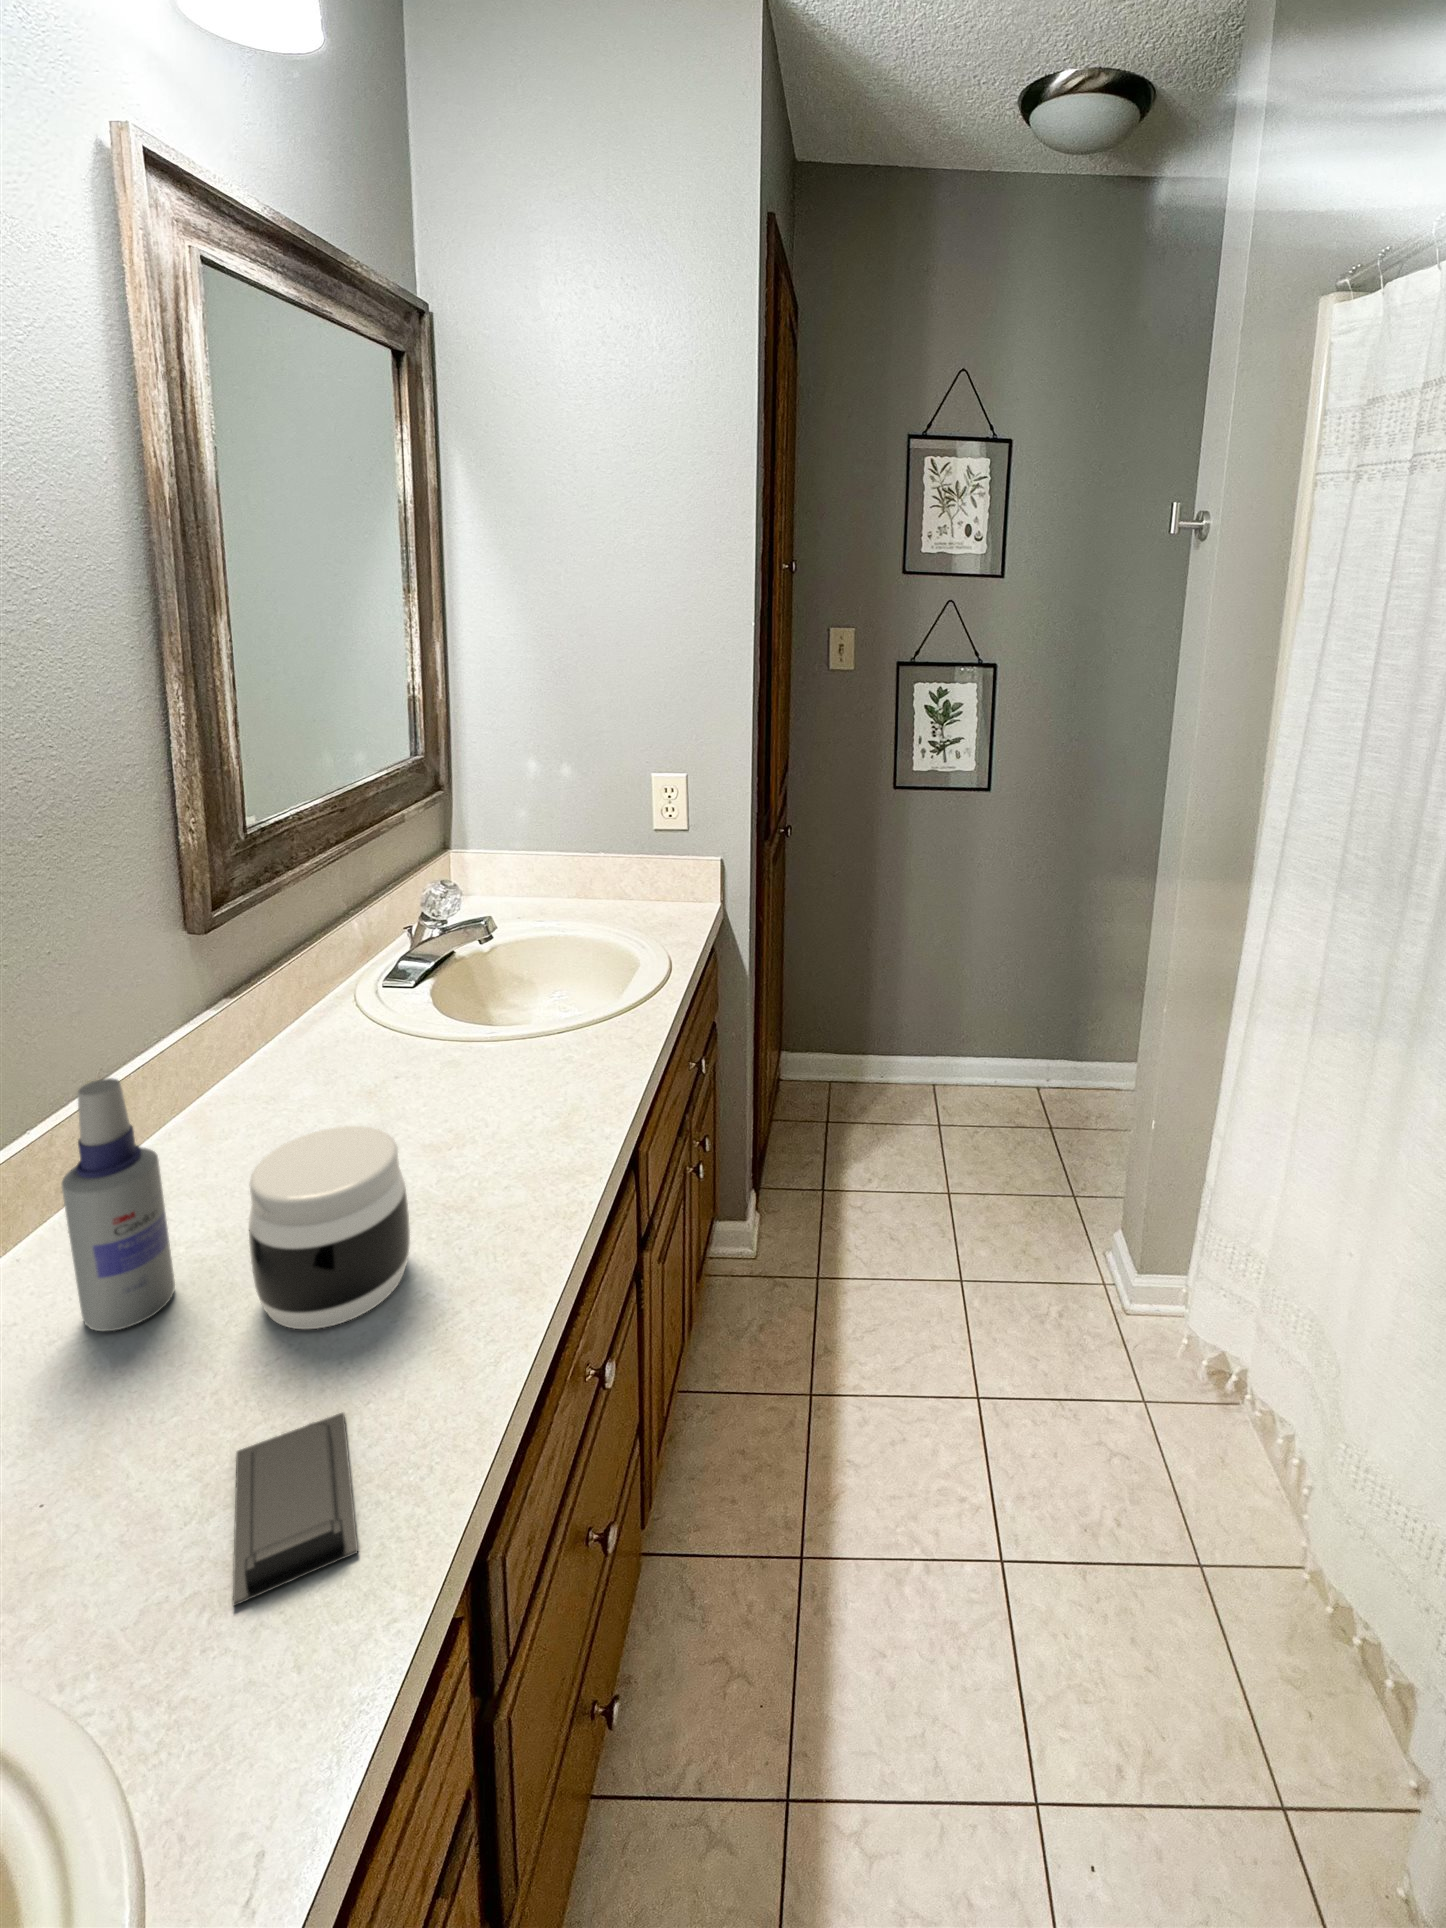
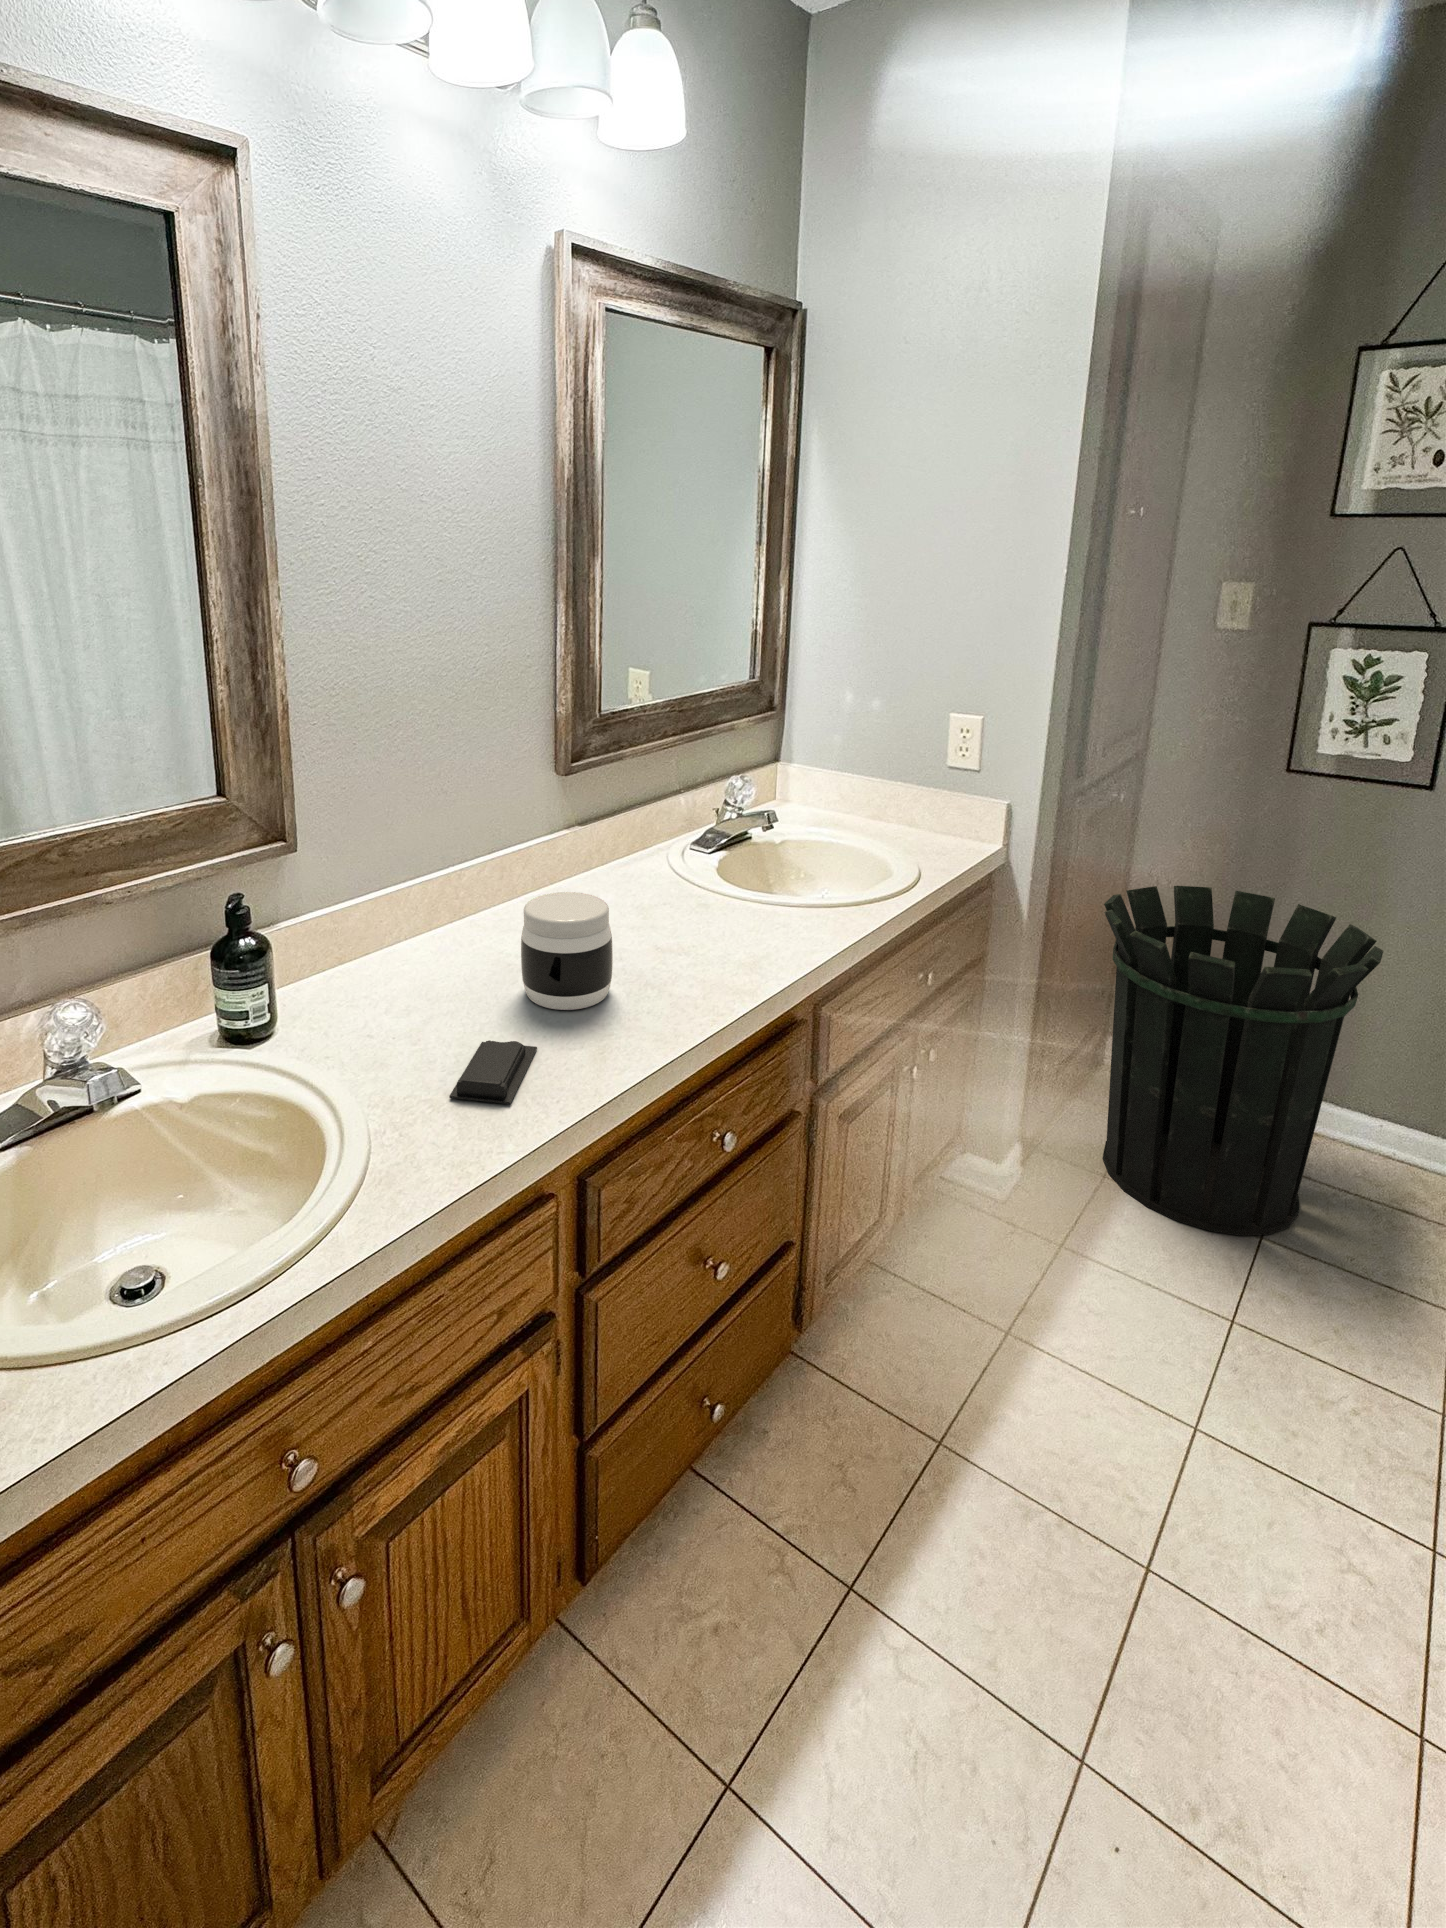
waste bin: none [788,897,994,1204] -> present [1103,886,1383,1236]
spray bottle: present [62,1078,175,1331] -> none [444,826,493,975]

